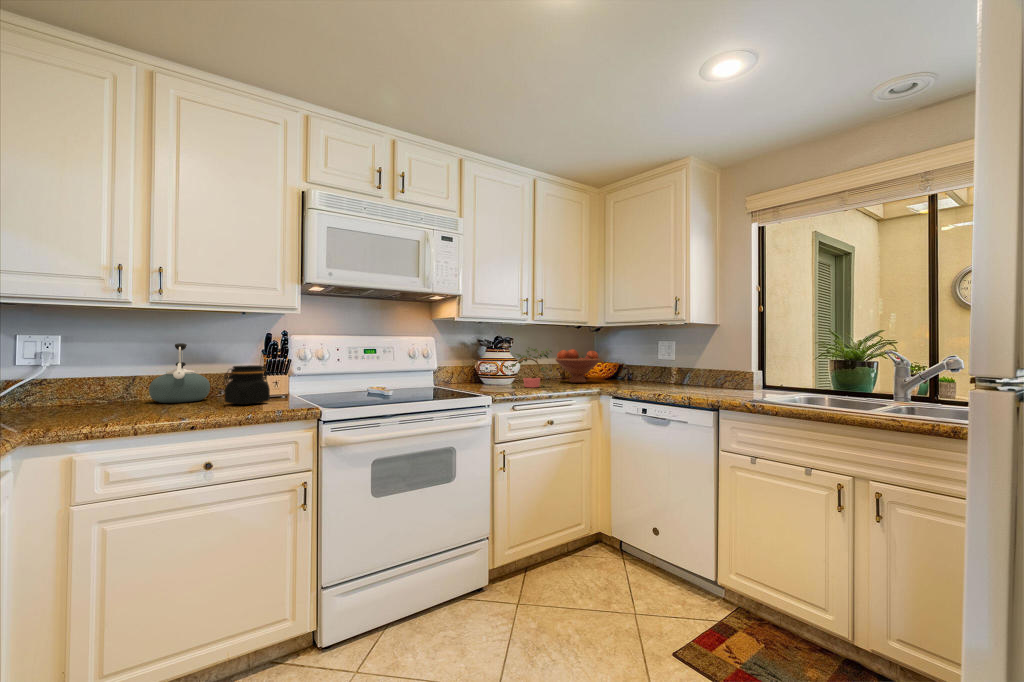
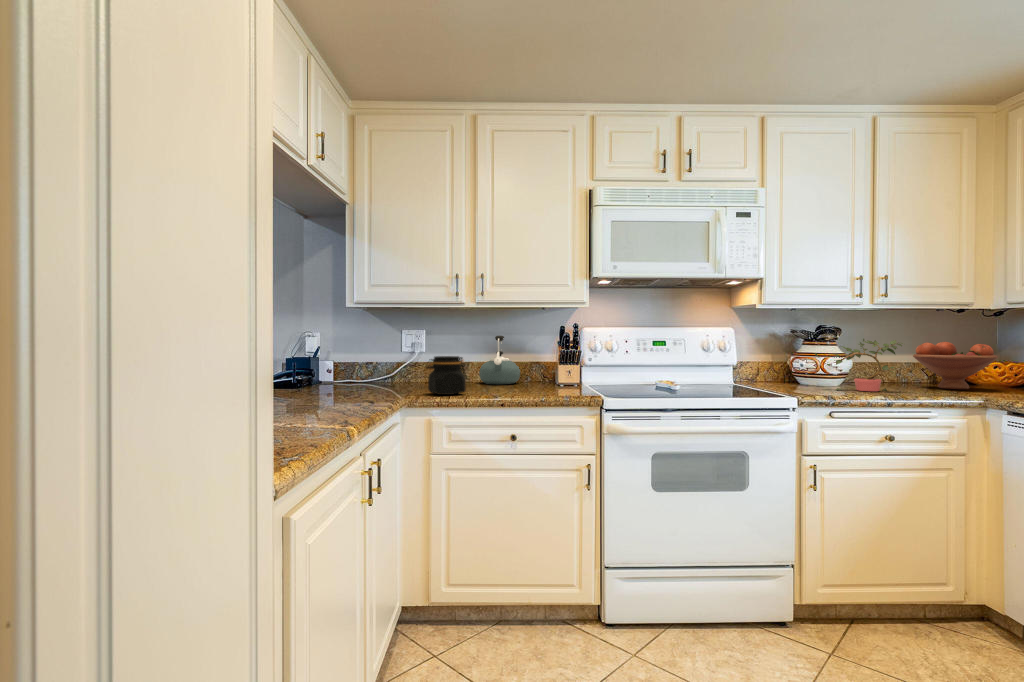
jar: present [225,365,270,405] -> present [426,356,466,395]

